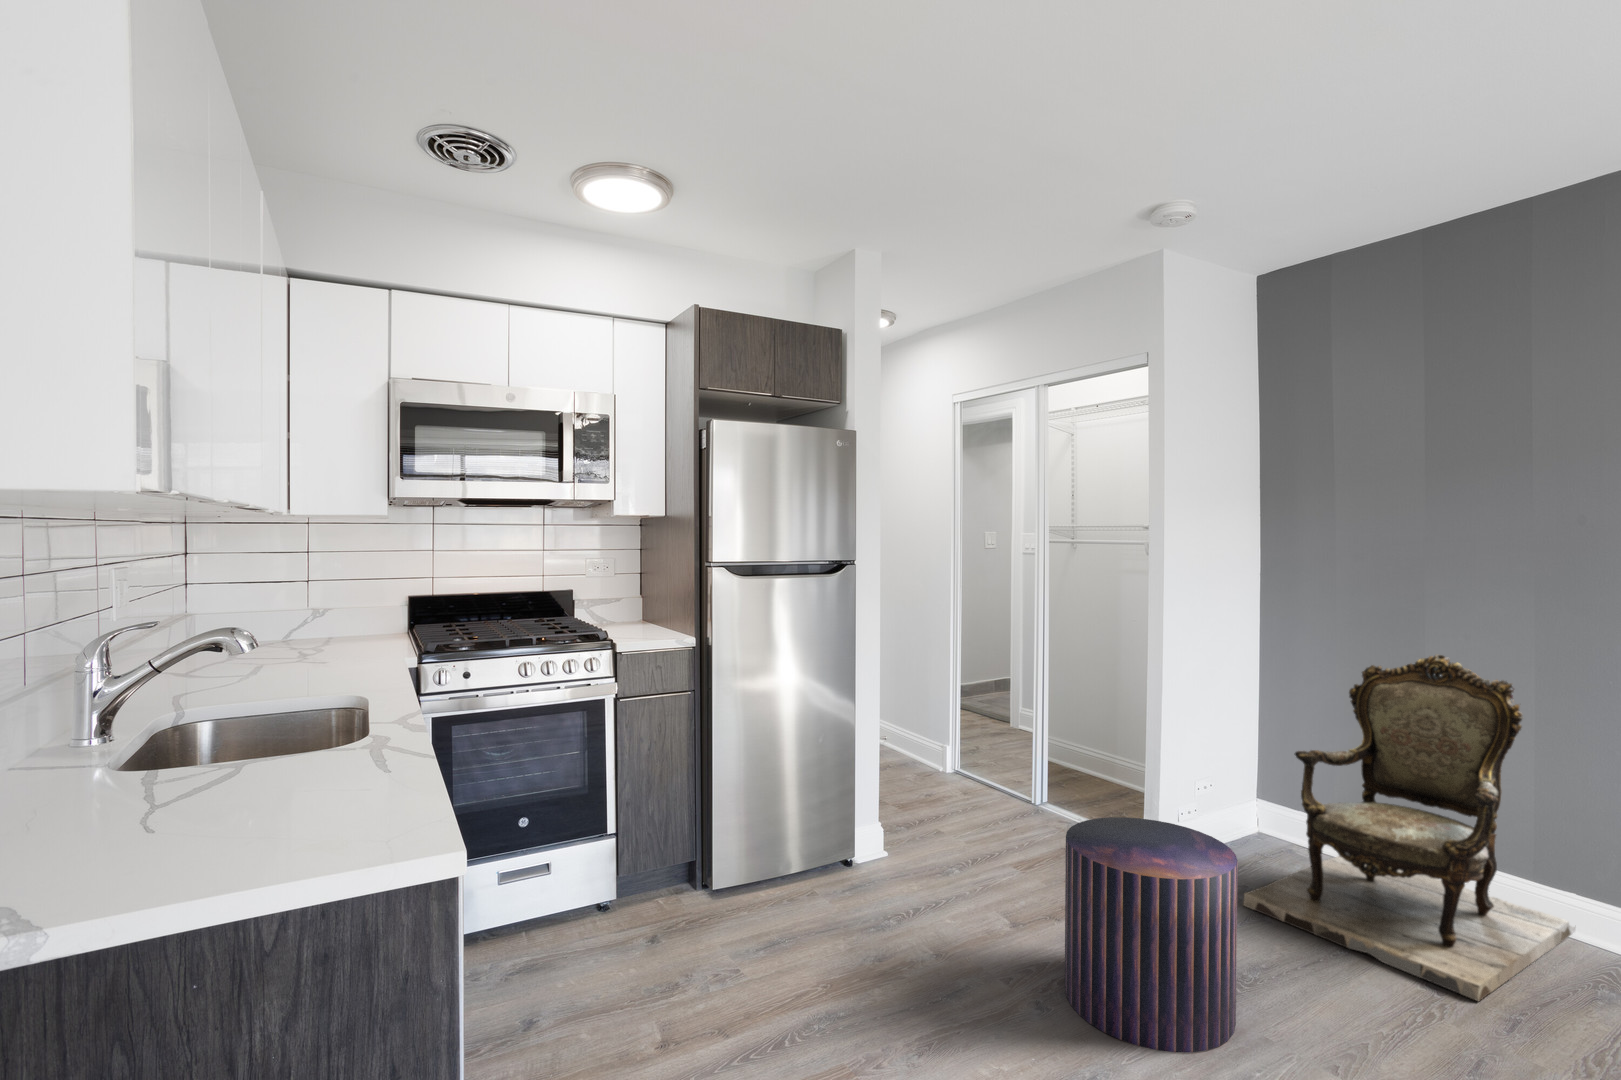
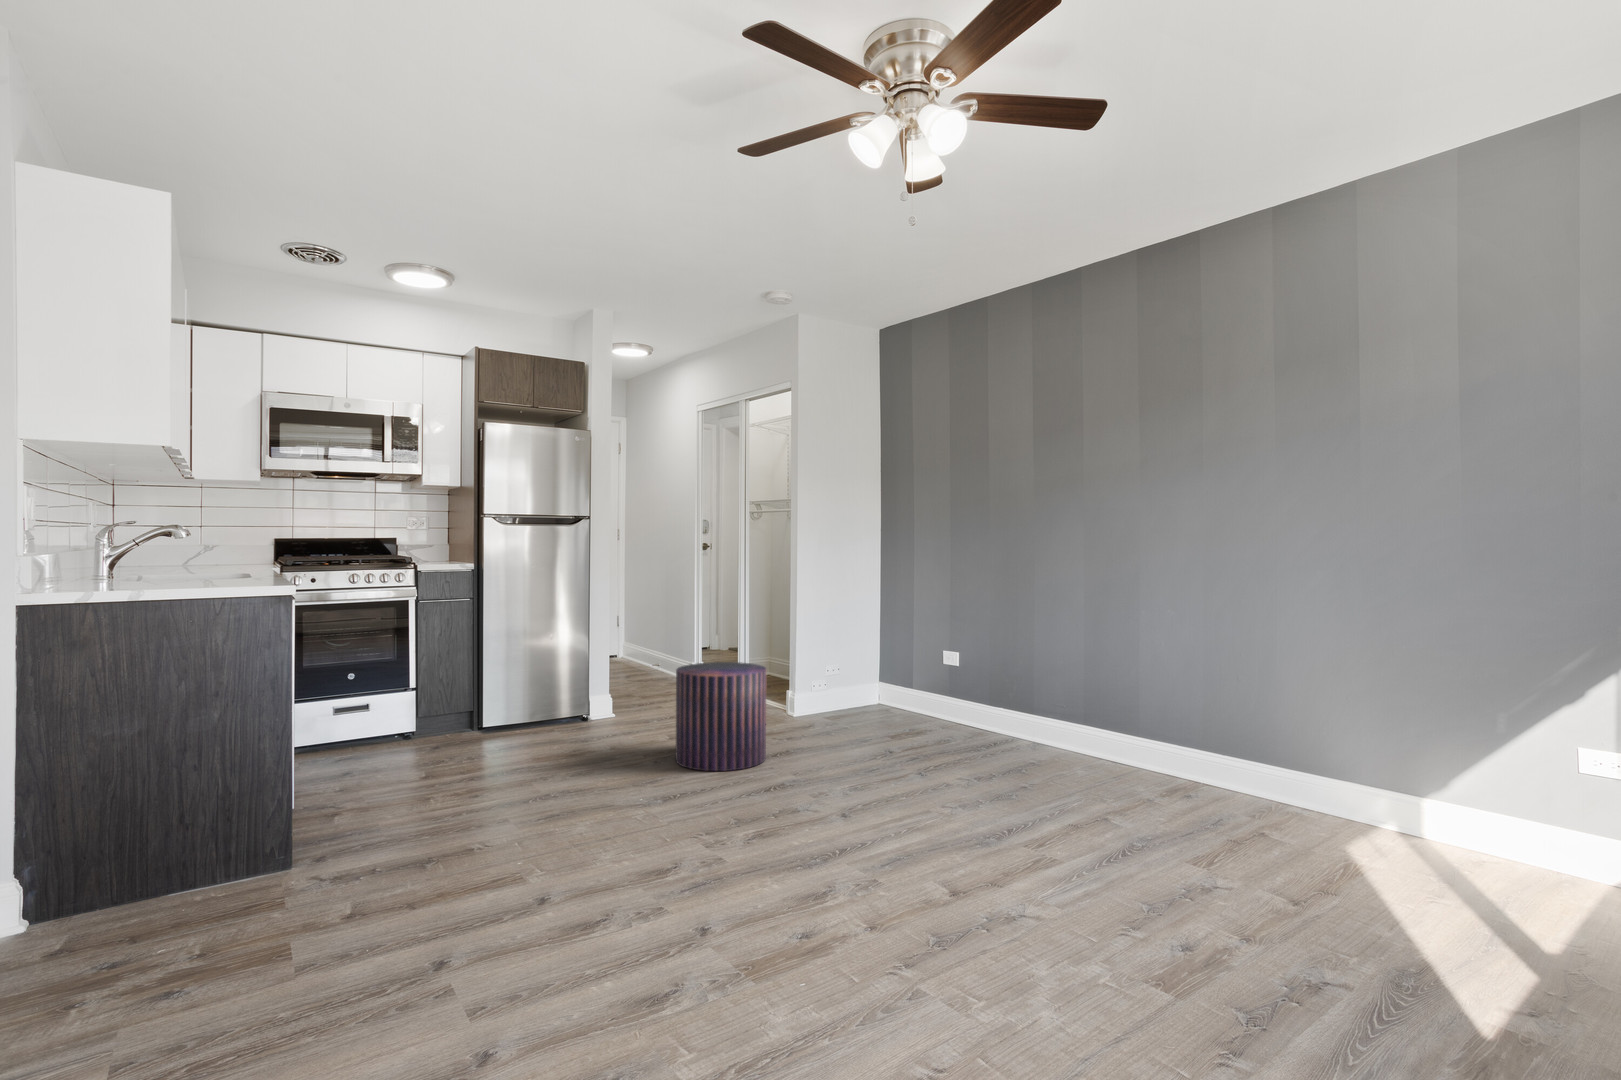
armchair: present [1243,655,1575,1001] -> none [824,573,1005,753]

